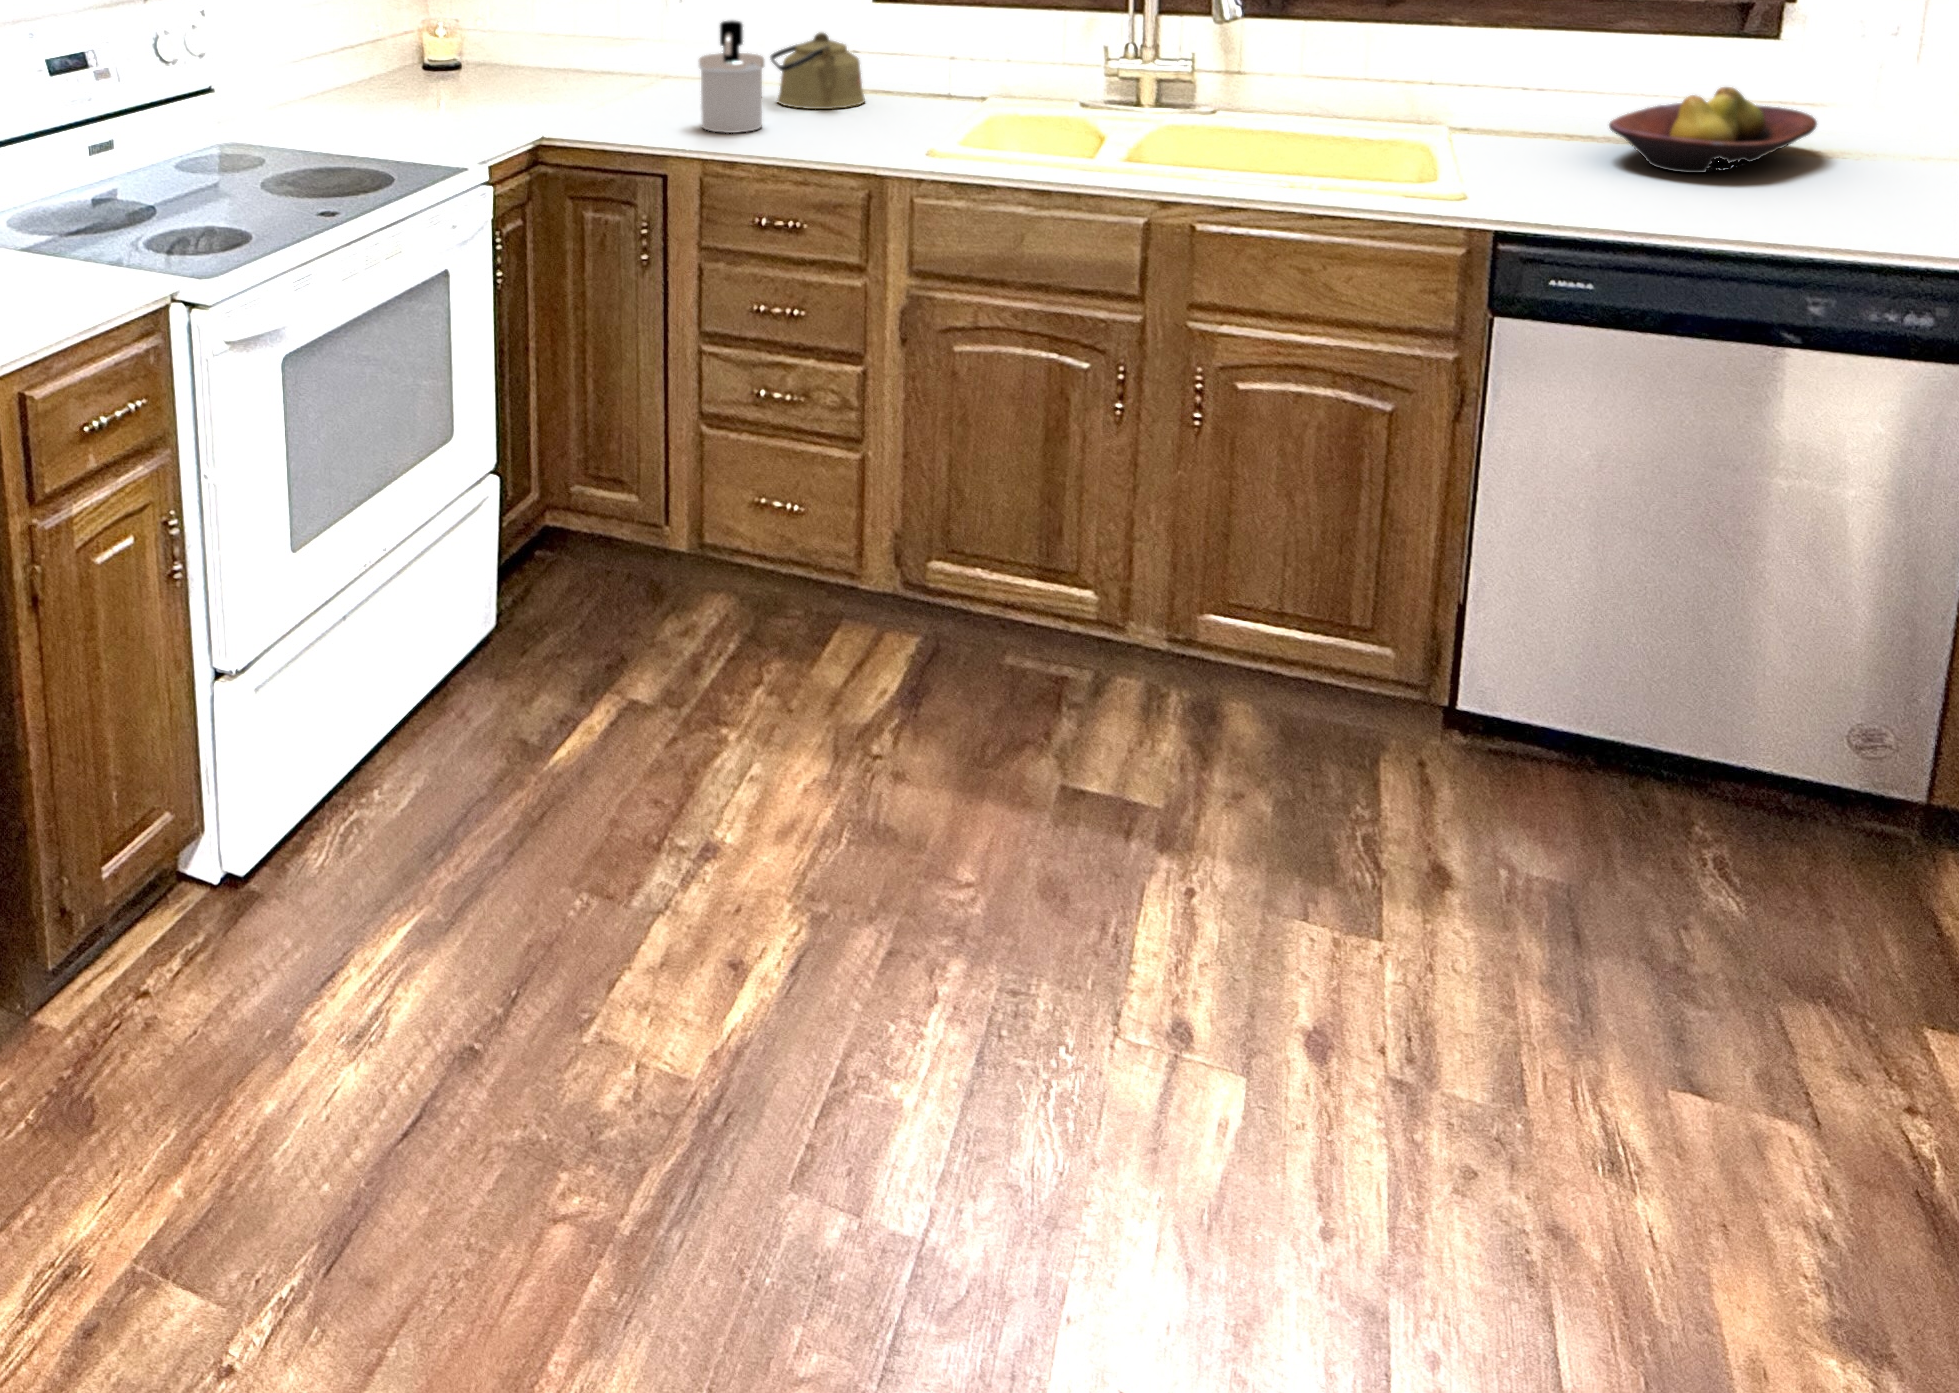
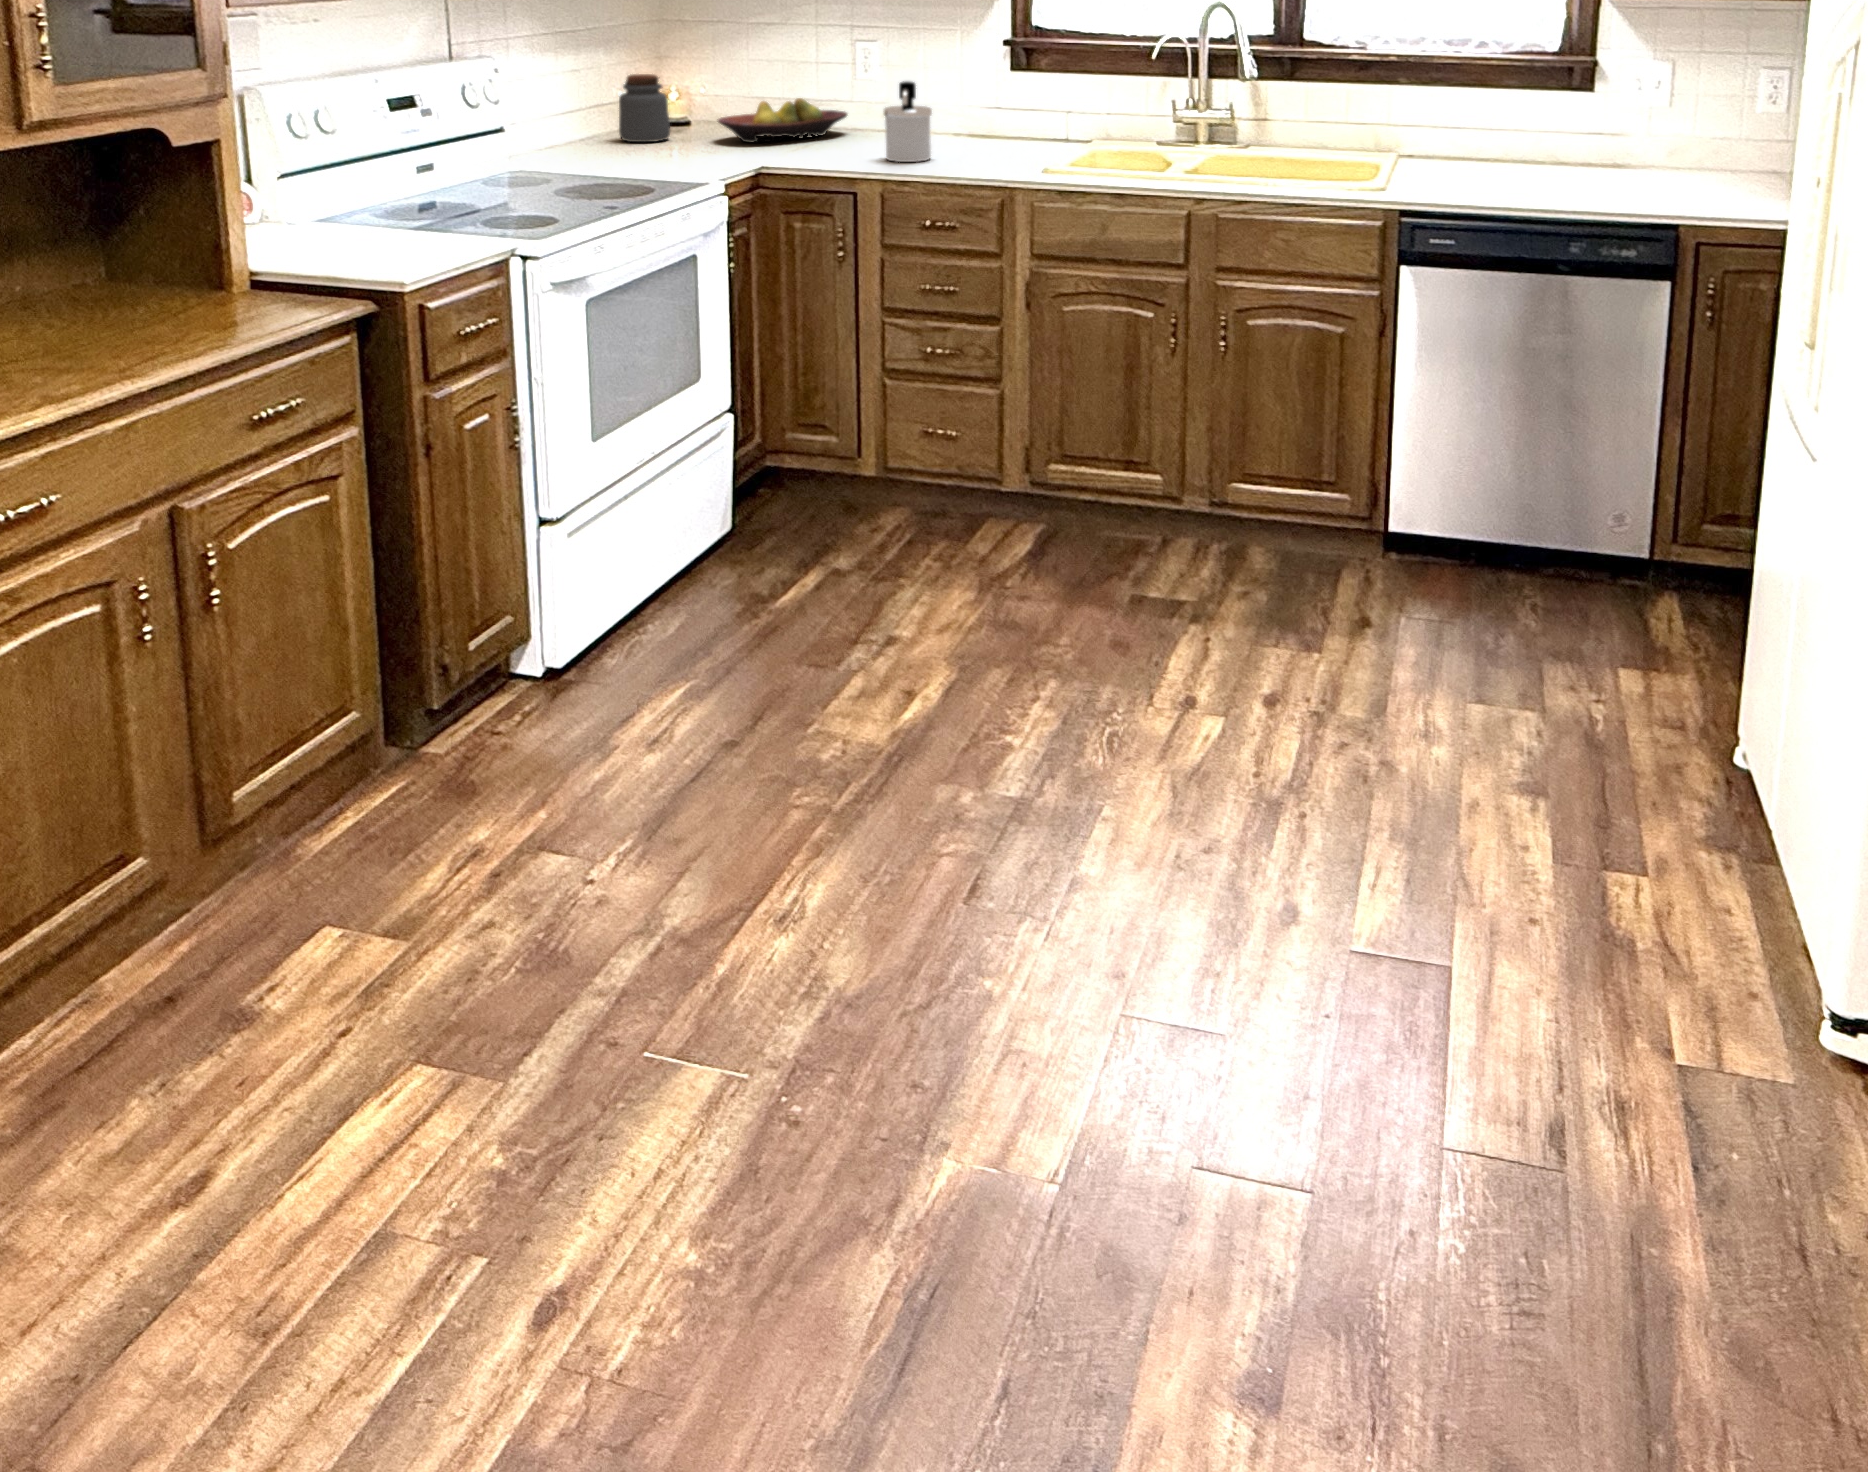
jar: none [369,12,432,100] -> present [619,74,670,142]
kettle: present [770,32,865,109] -> none [937,93,1008,148]
fruit bowl: present [1609,87,1817,173] -> present [718,98,847,143]

